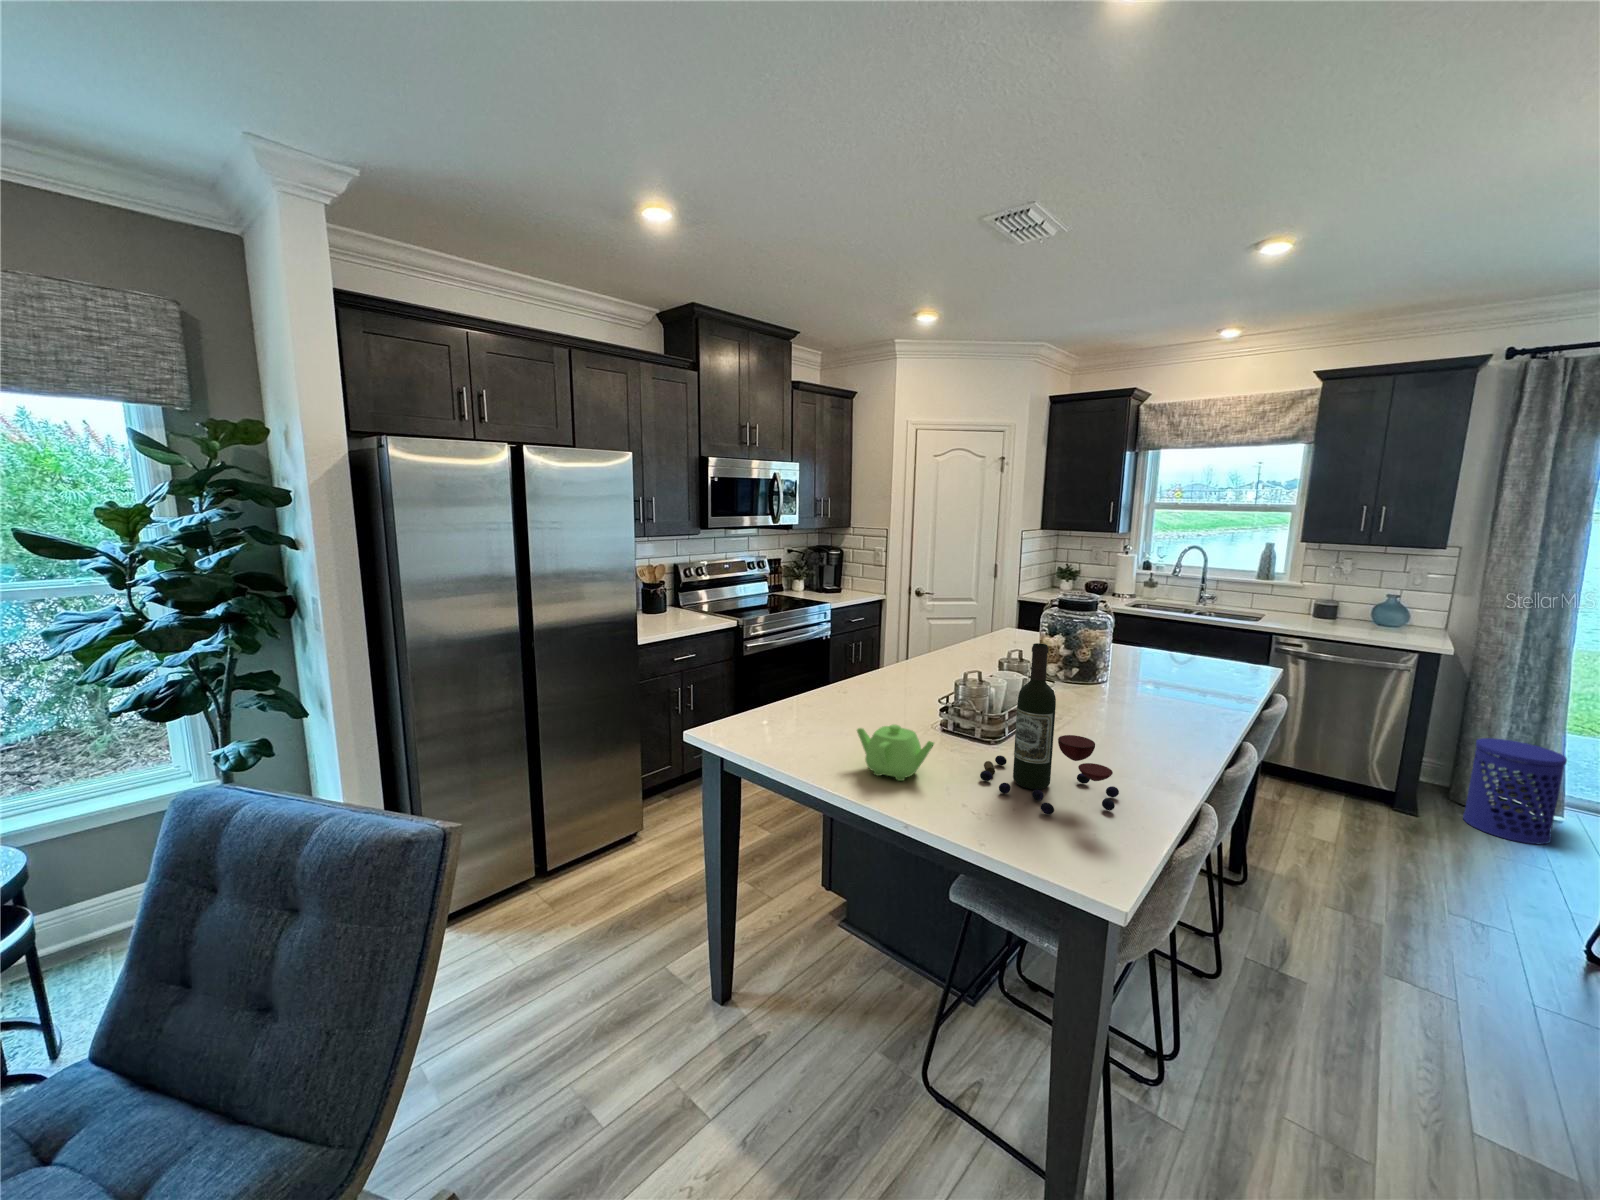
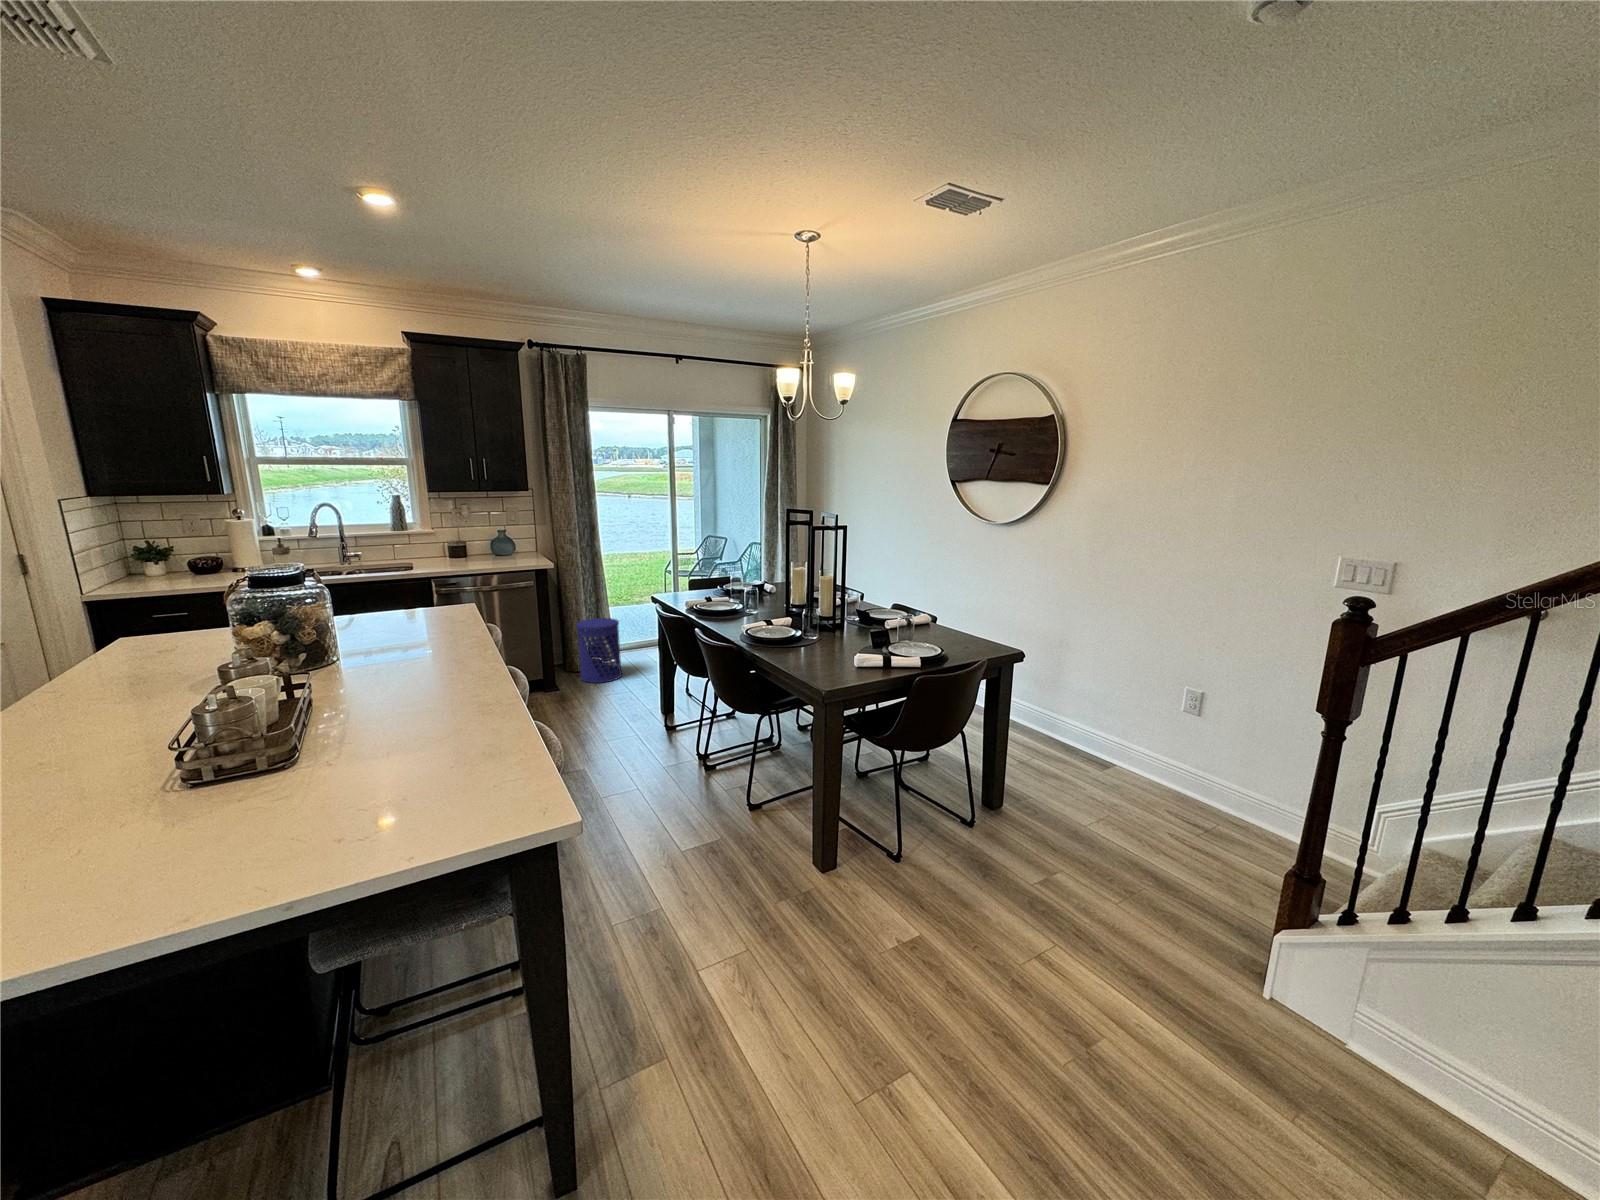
wine bottle: present [980,643,1119,815] -> none [318,616,504,803]
teapot: present [857,725,934,781] -> none [83,789,258,887]

